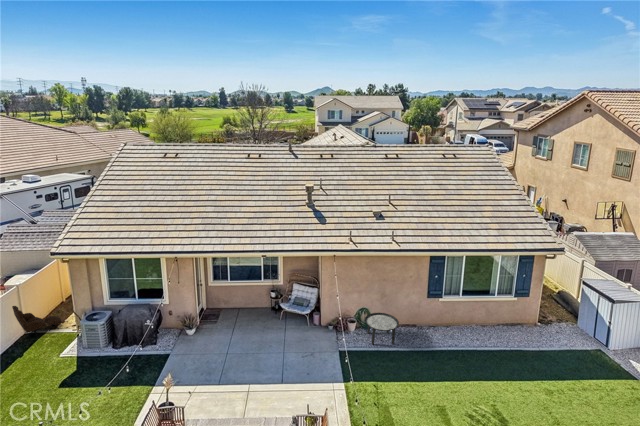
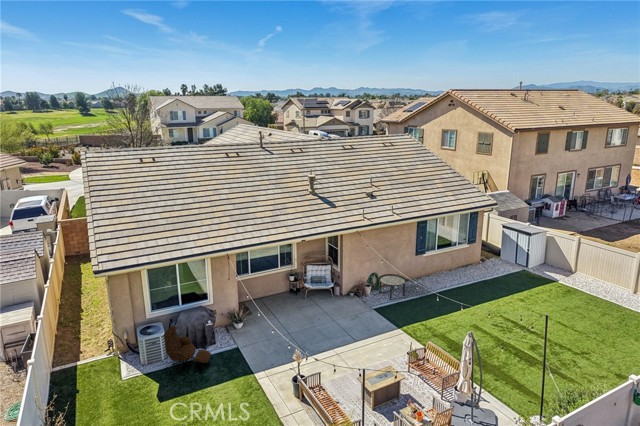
lounge chair: present [12,306,62,339] -> present [164,326,211,370]

